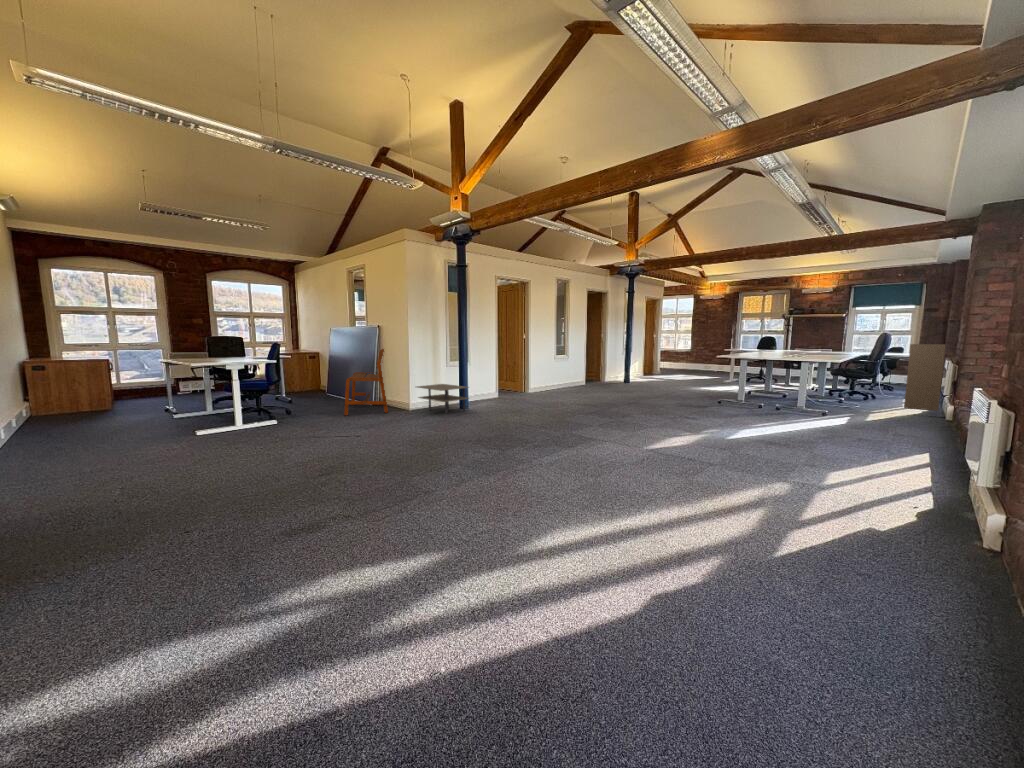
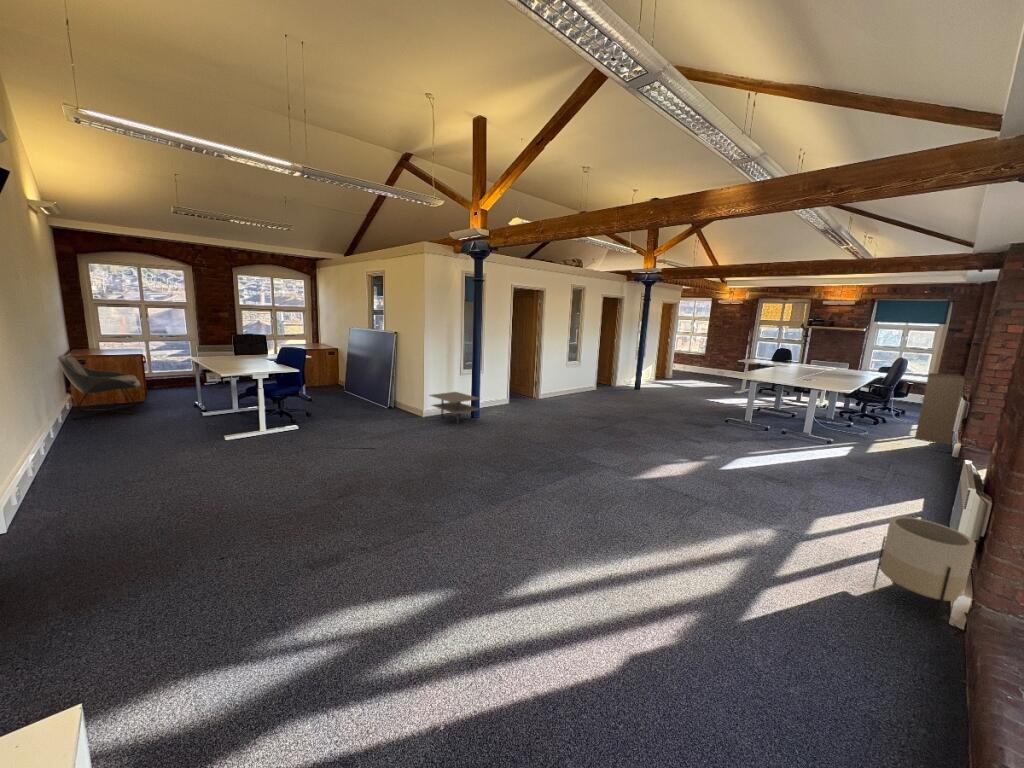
bench: present [344,349,388,415] -> none [361,353,404,421]
lounge chair: none [15,358,105,426] -> present [58,355,140,420]
planter: none [881,437,977,536] -> present [873,516,976,625]

